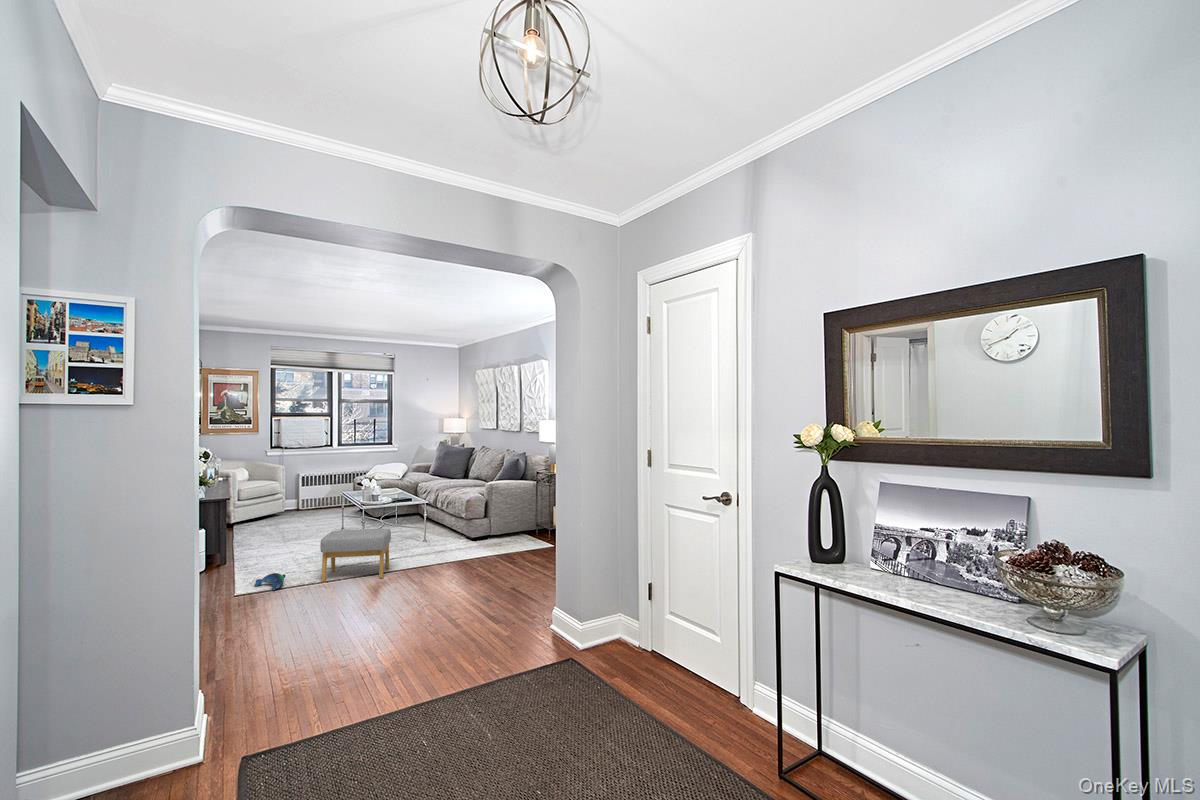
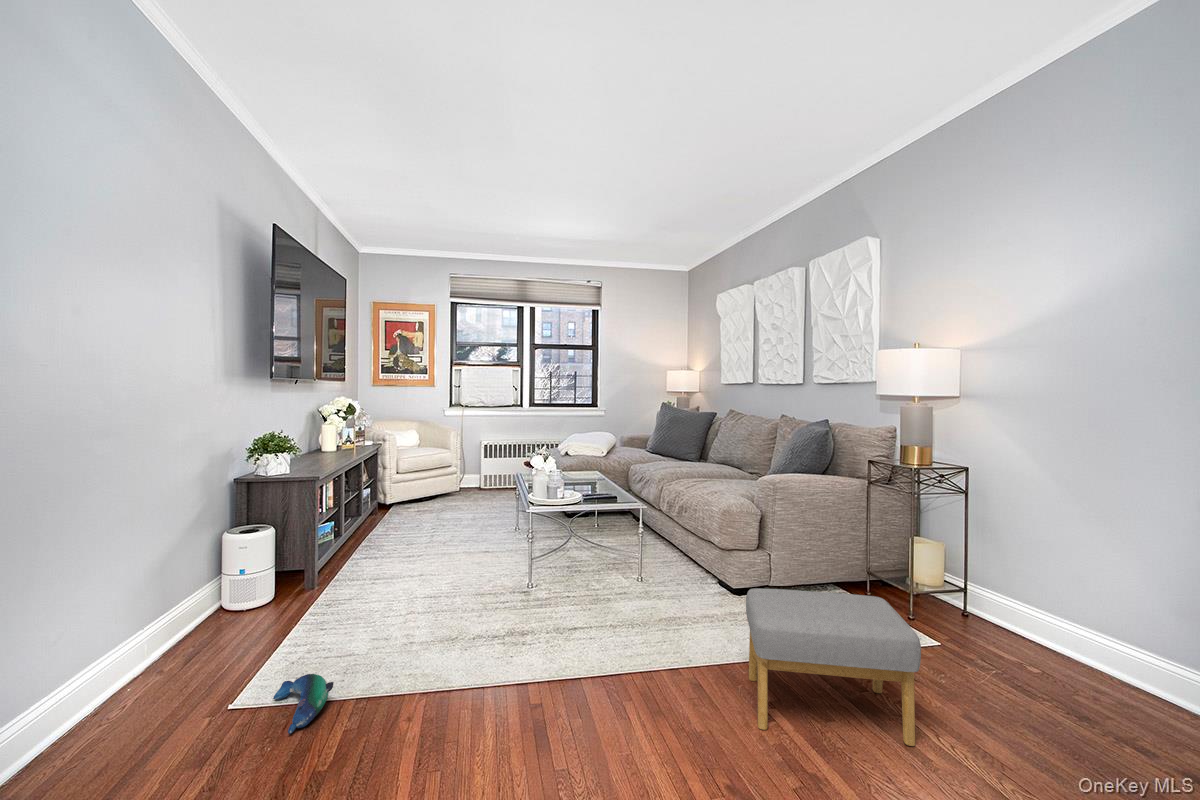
footstool: present [320,529,391,581] -> present [746,588,921,746]

